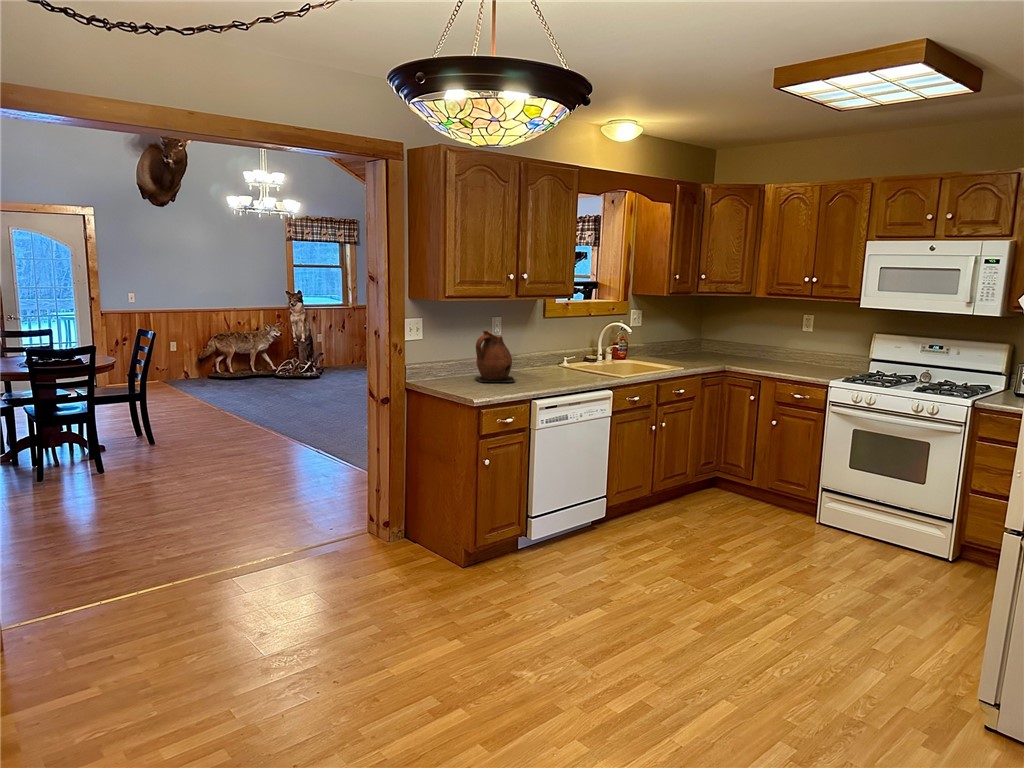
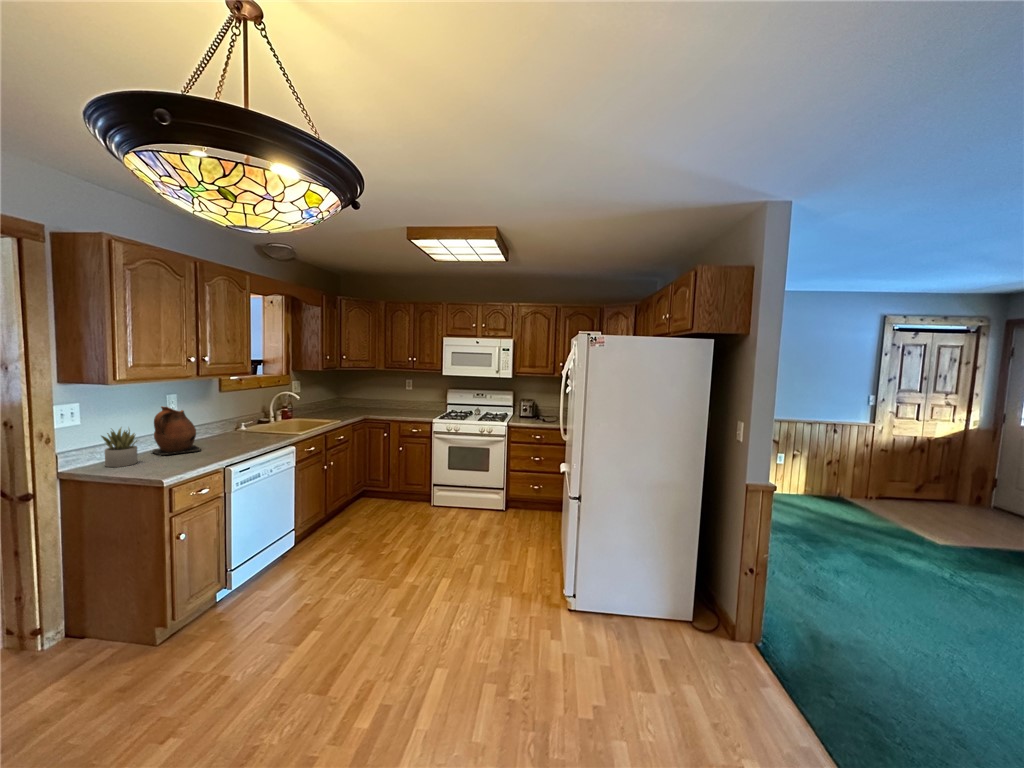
succulent plant: none [435,347,462,387] -> present [101,428,138,467]

